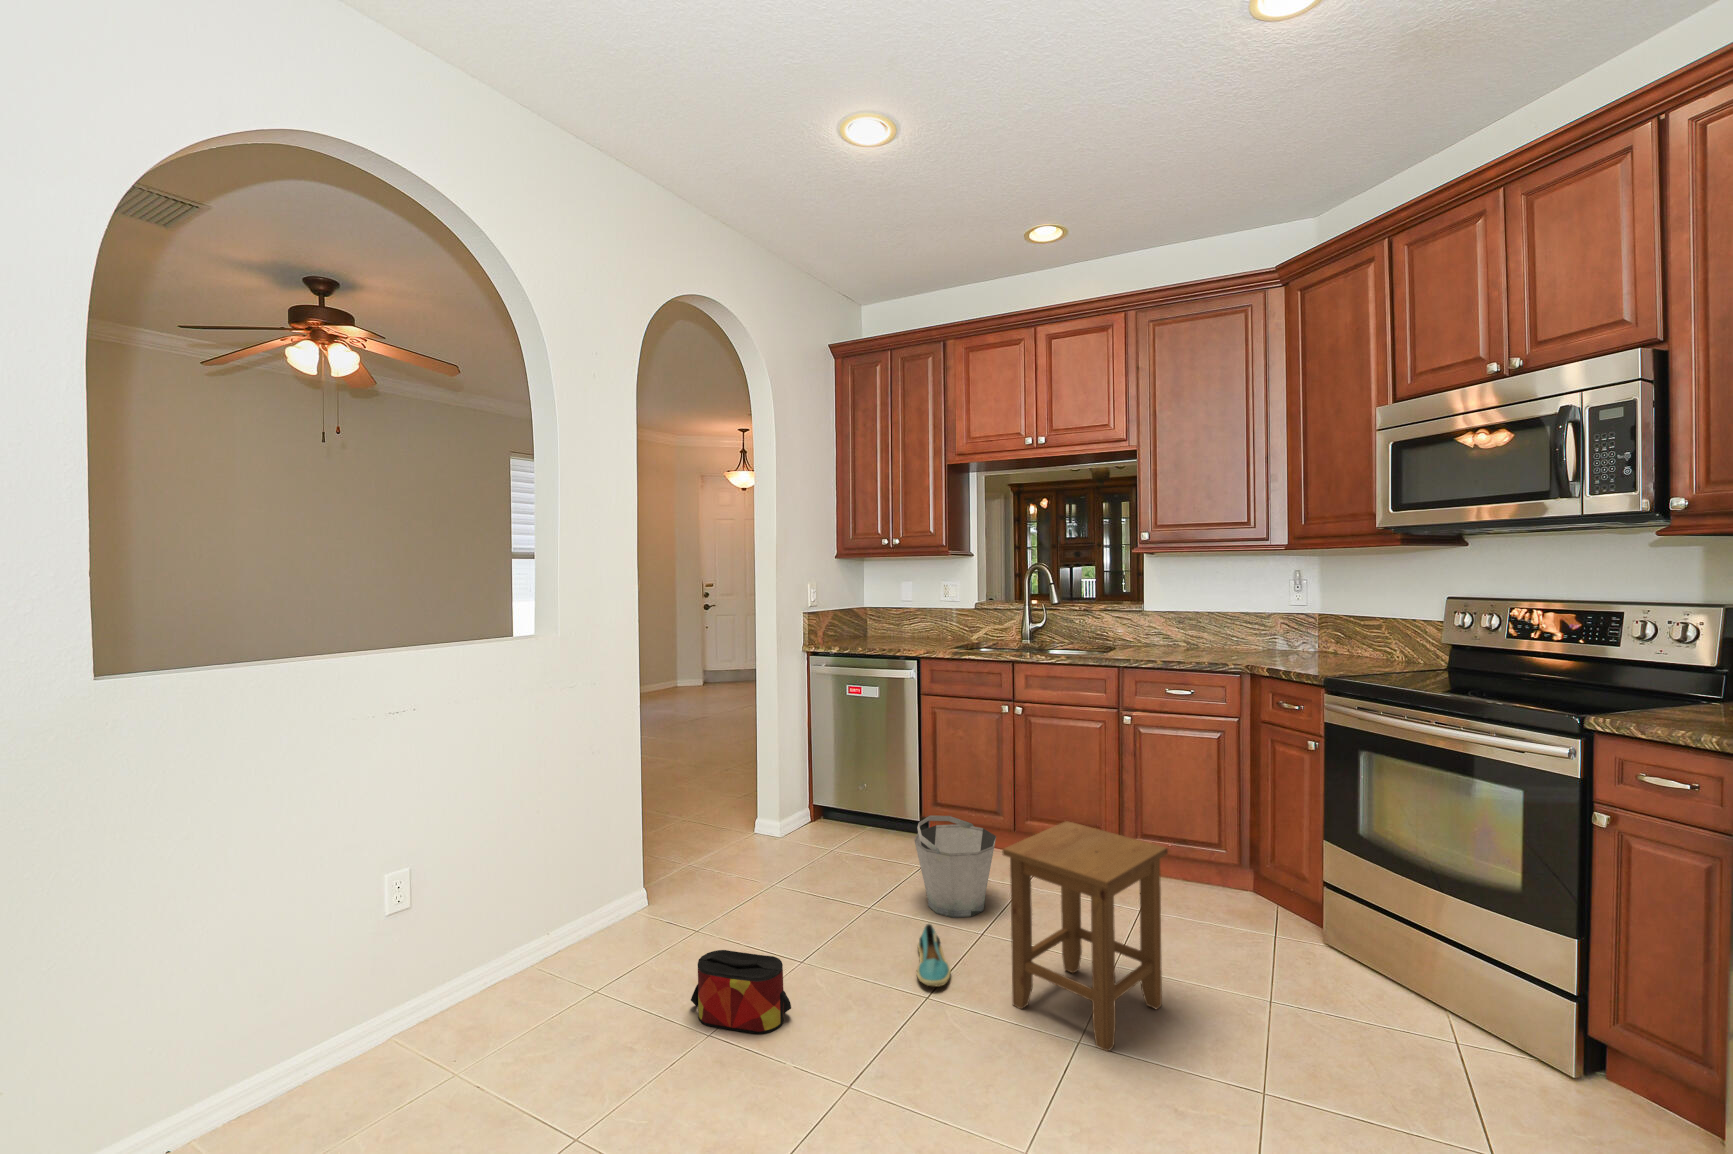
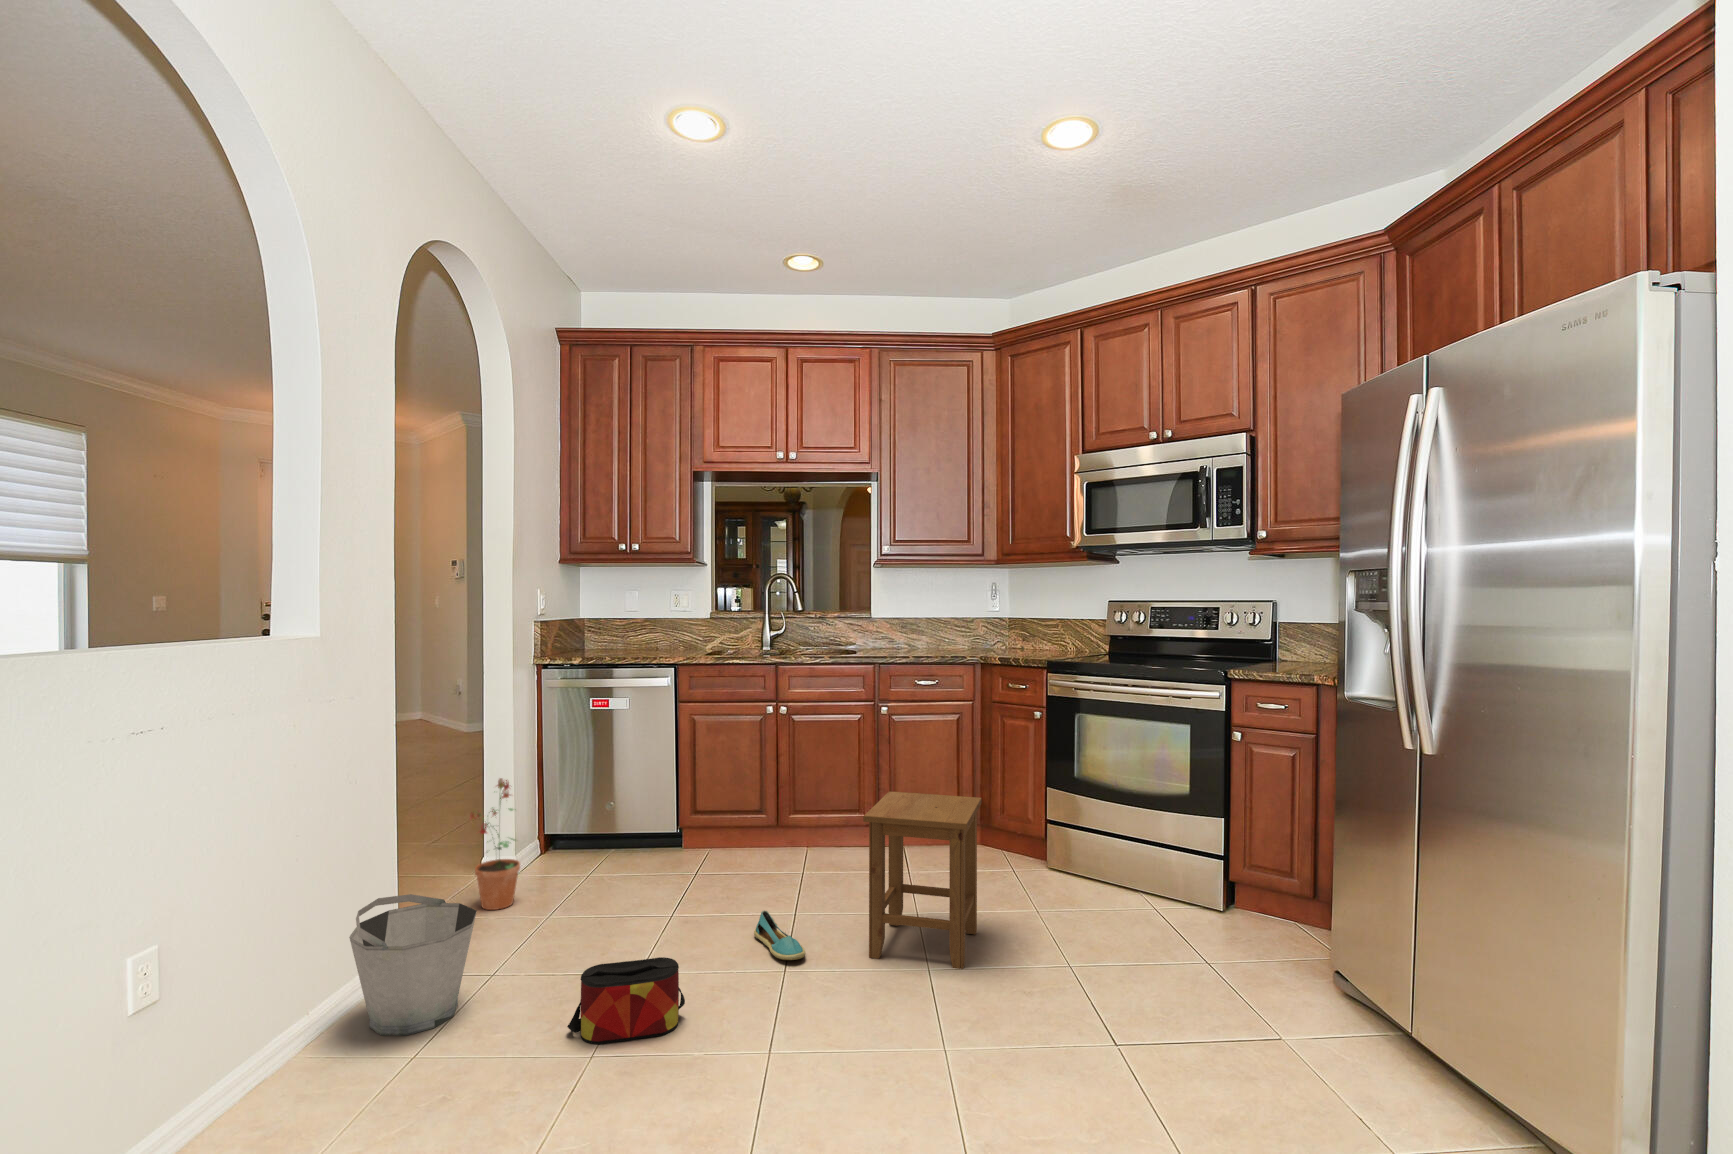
potted plant: none [723,753,763,867] -> present [470,778,520,910]
bucket: present [914,816,996,918] -> present [349,894,477,1036]

